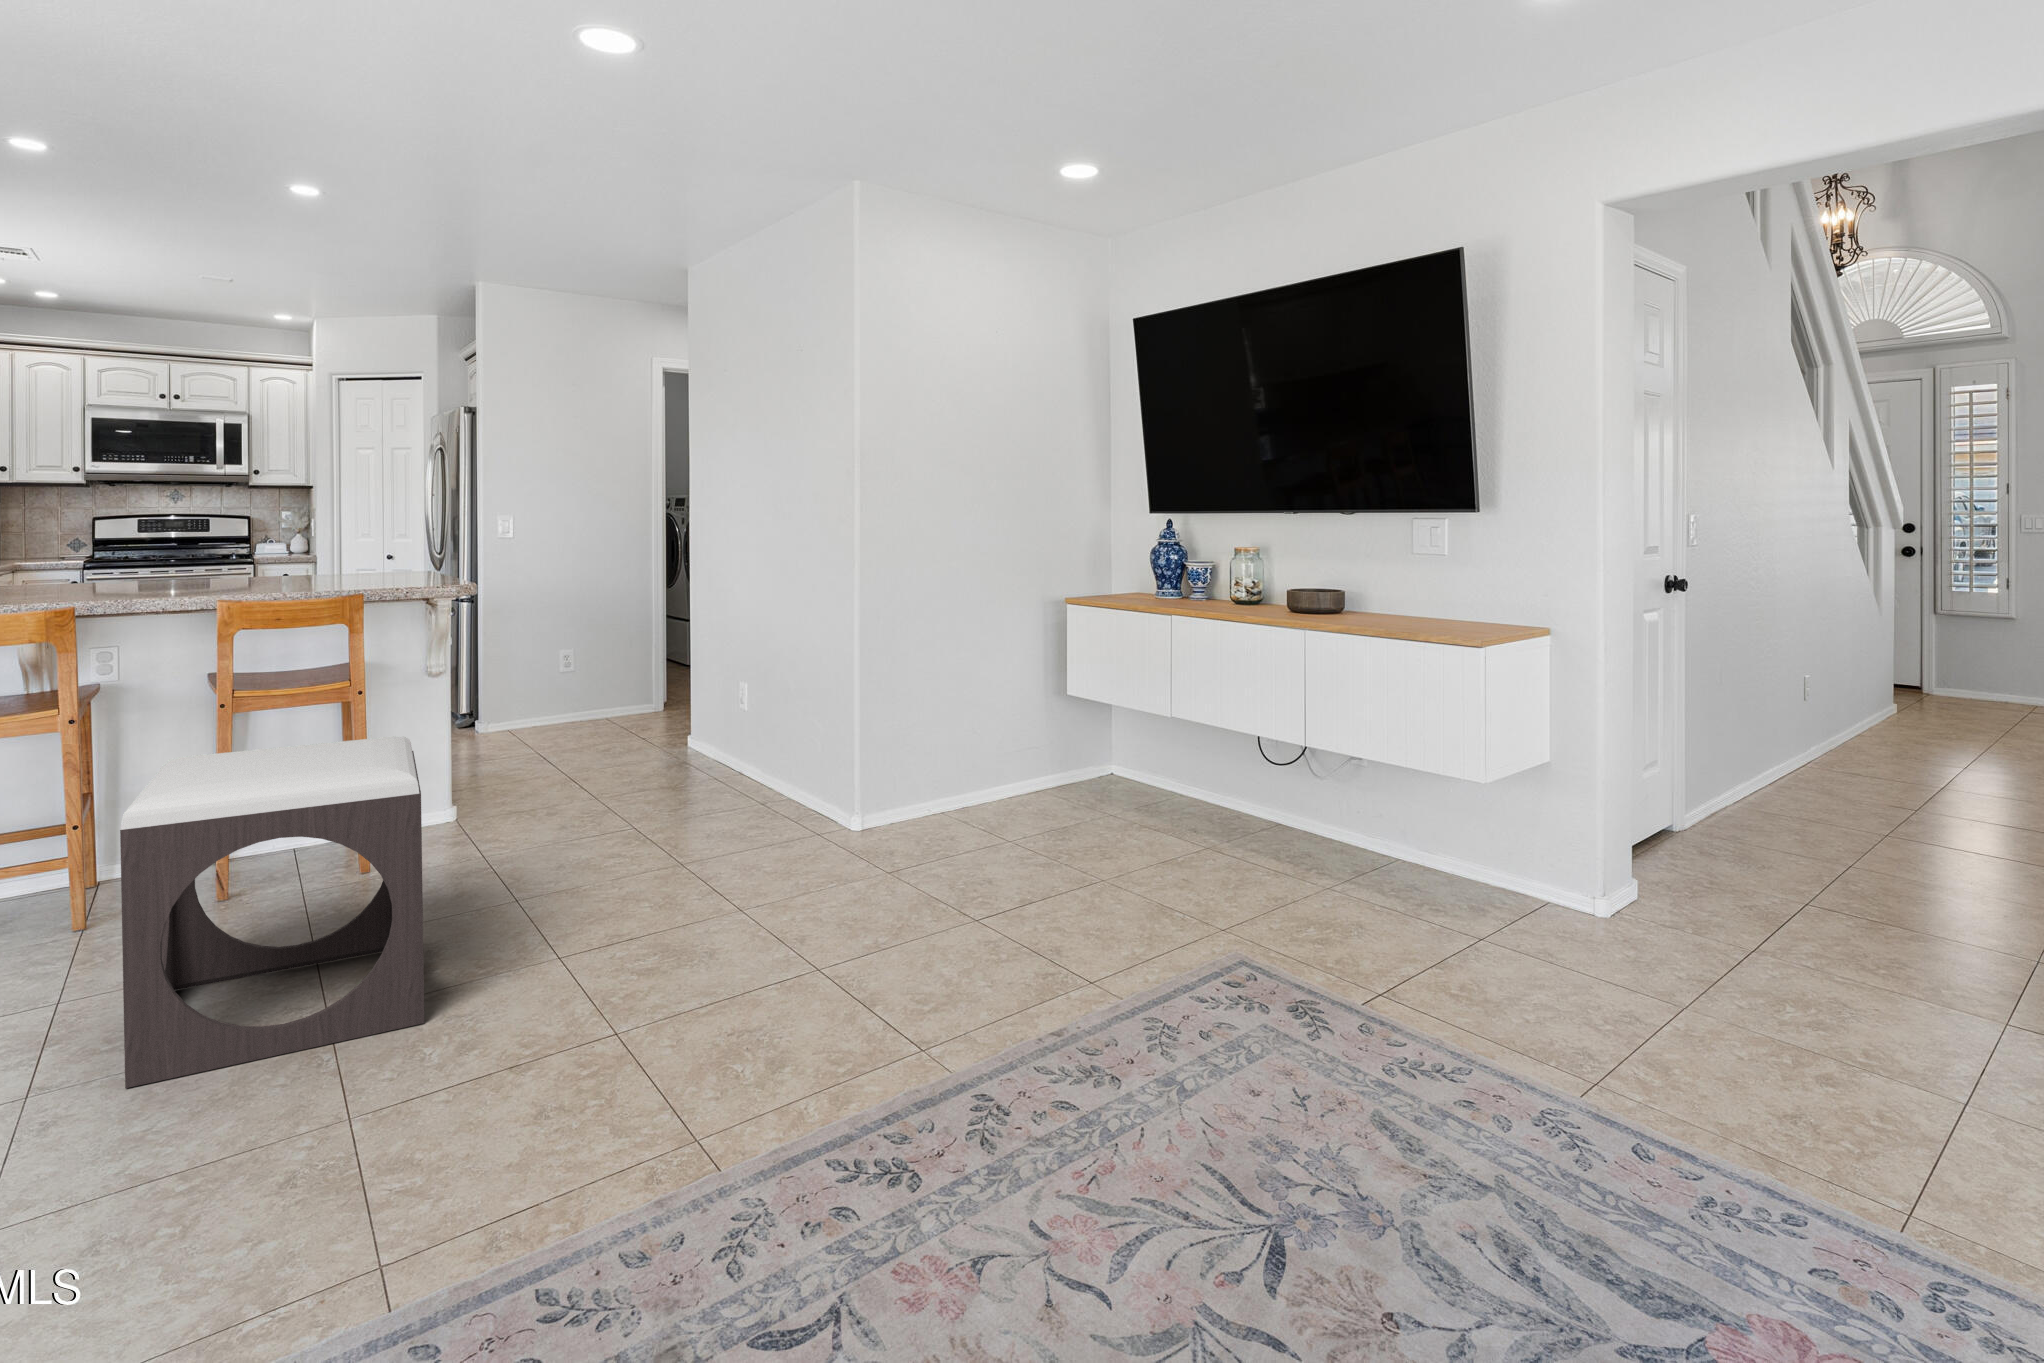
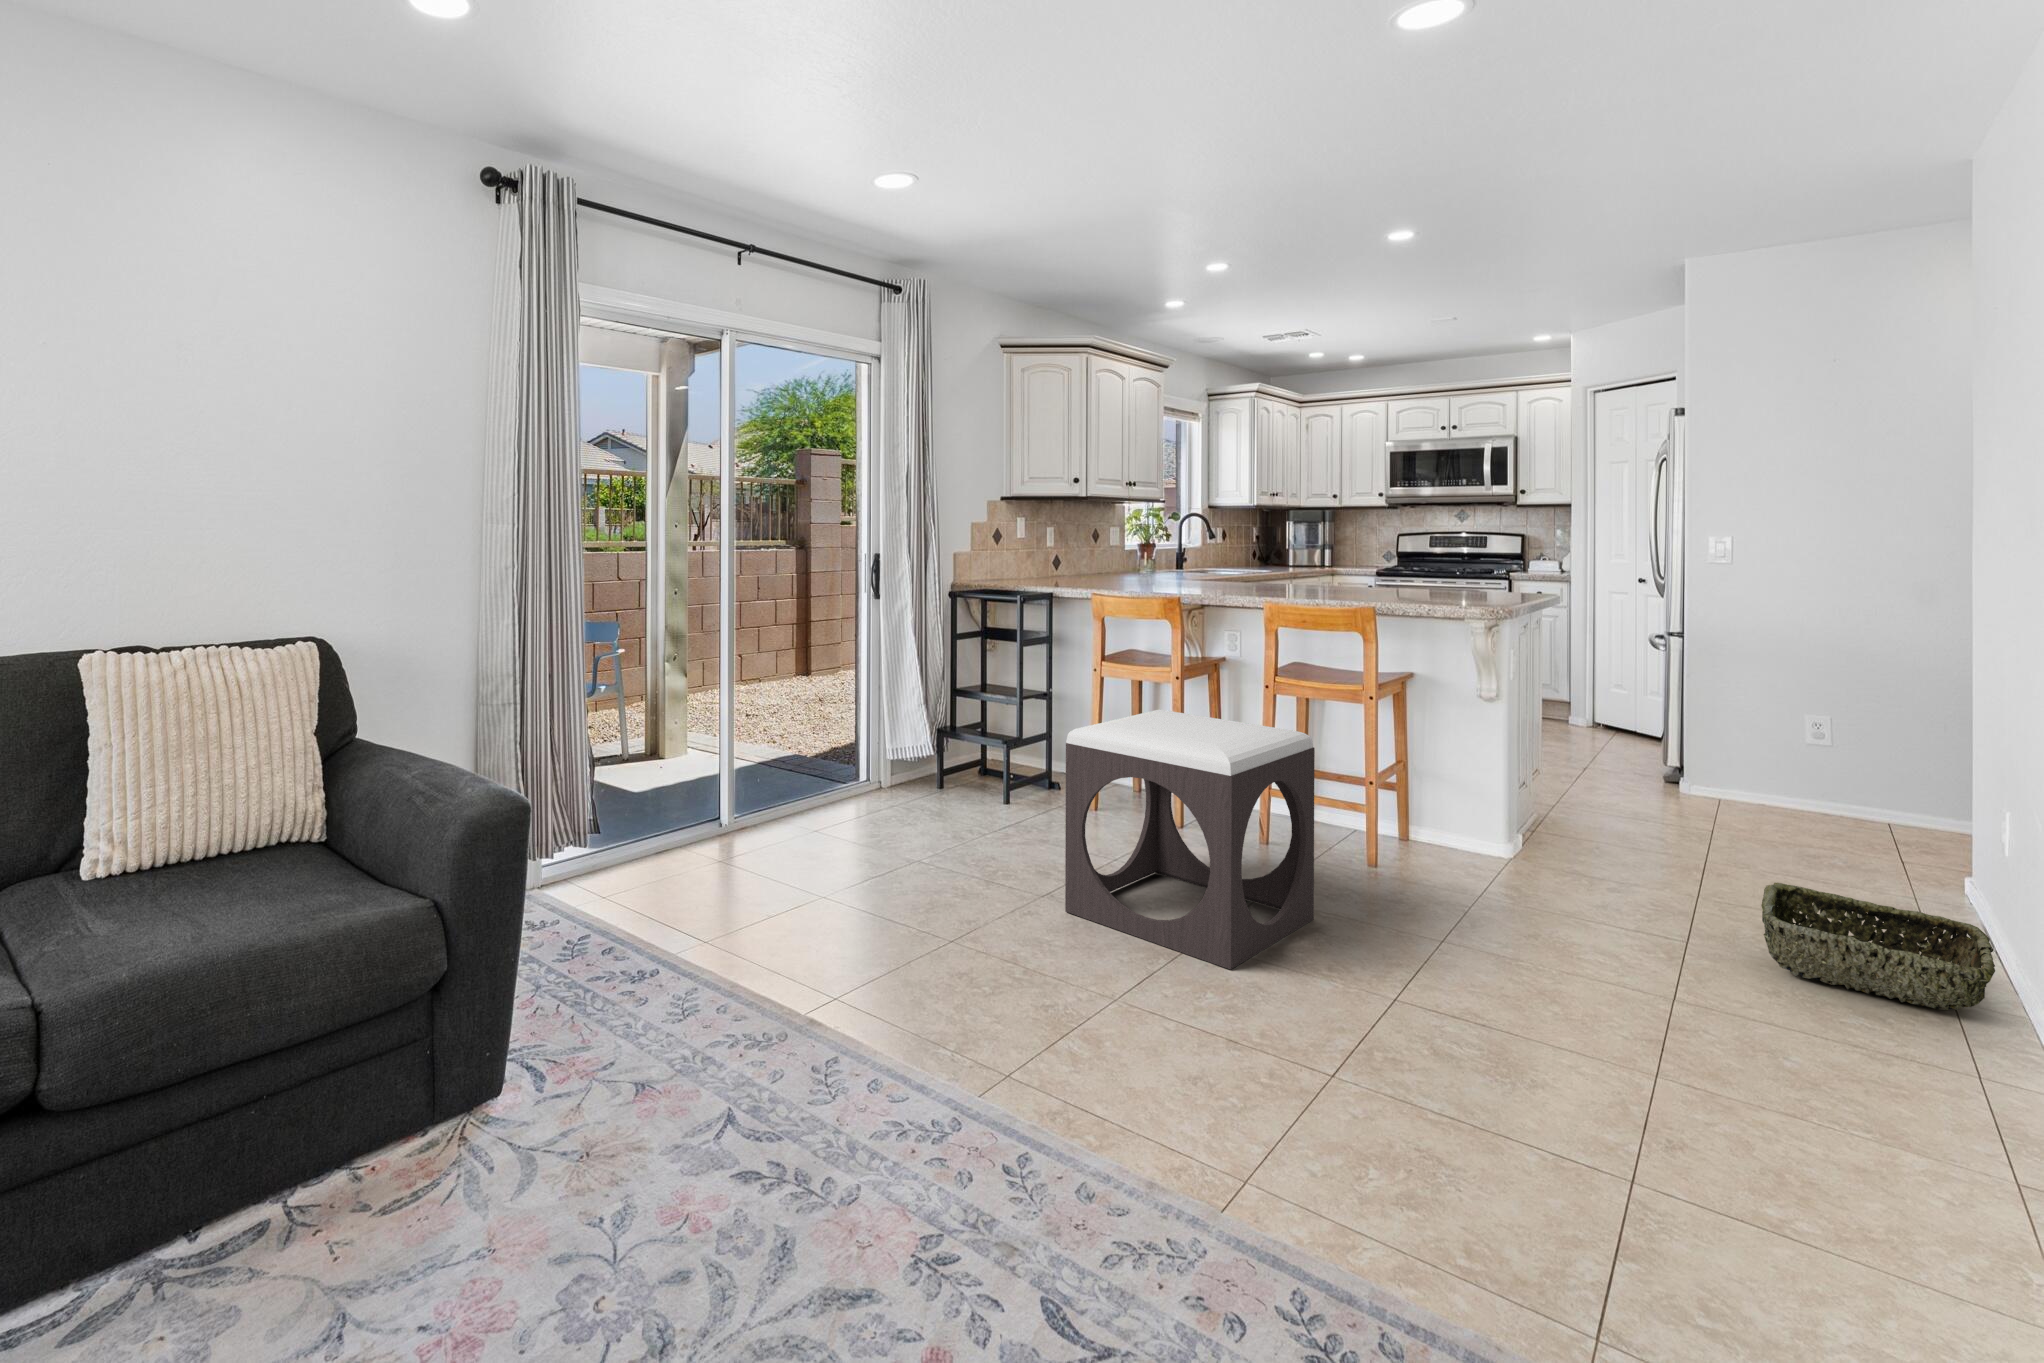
woven basket: none [699,761,823,831] -> present [1761,883,1995,1010]

